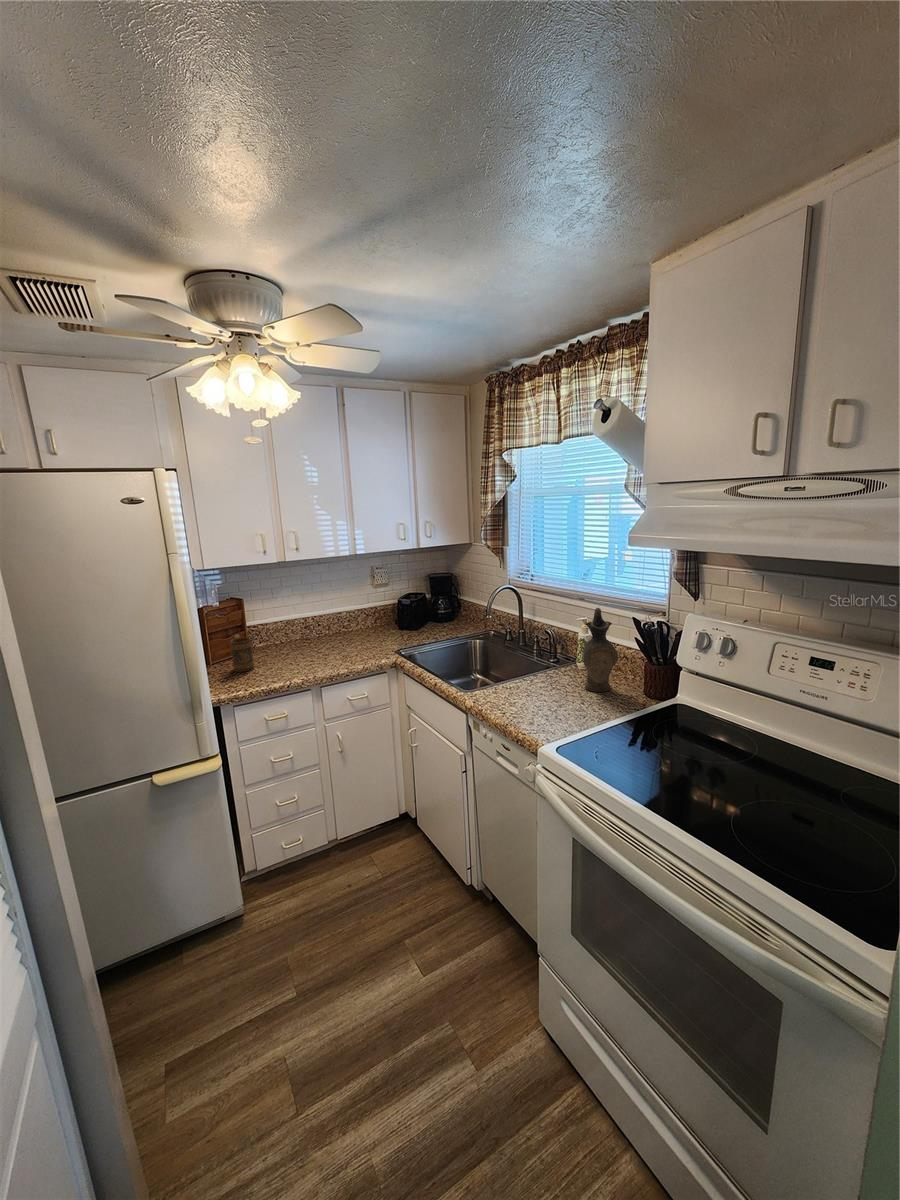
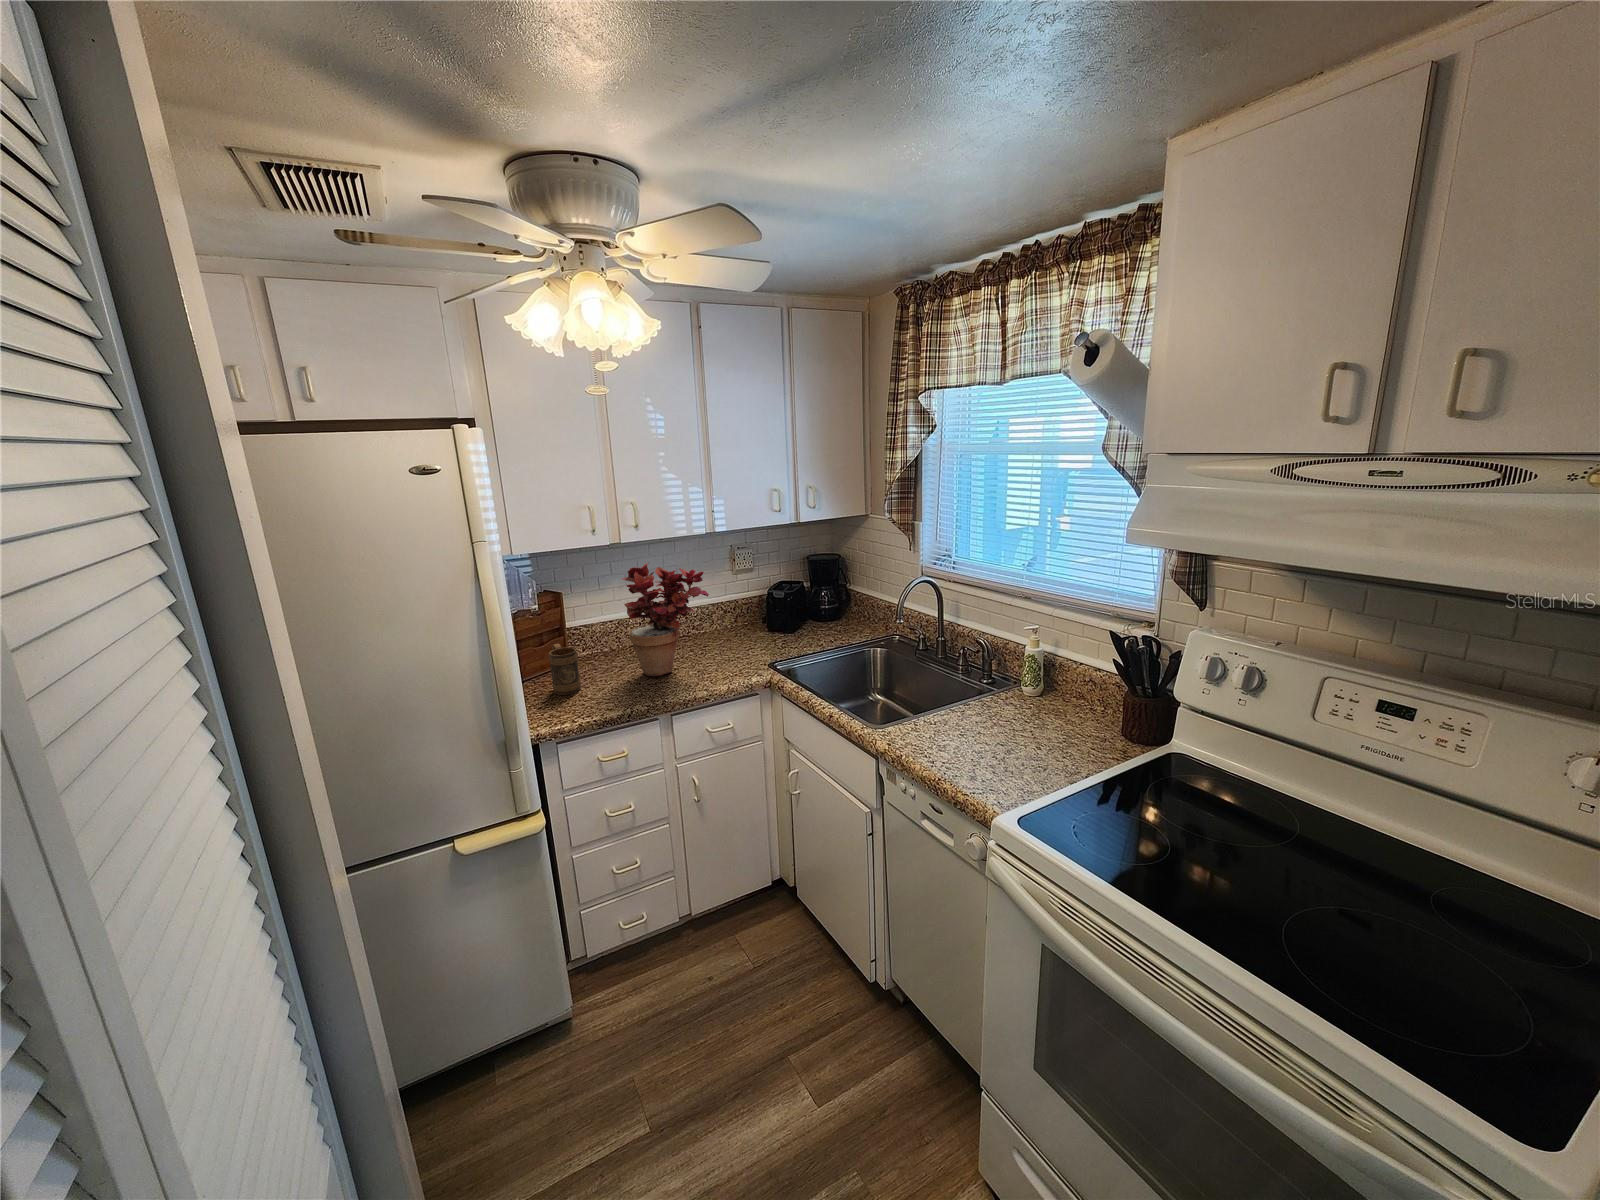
potted plant: none [286,575,351,659] -> present [622,563,709,676]
ceramic pitcher: present [583,608,618,692] -> none [1039,617,1088,731]

